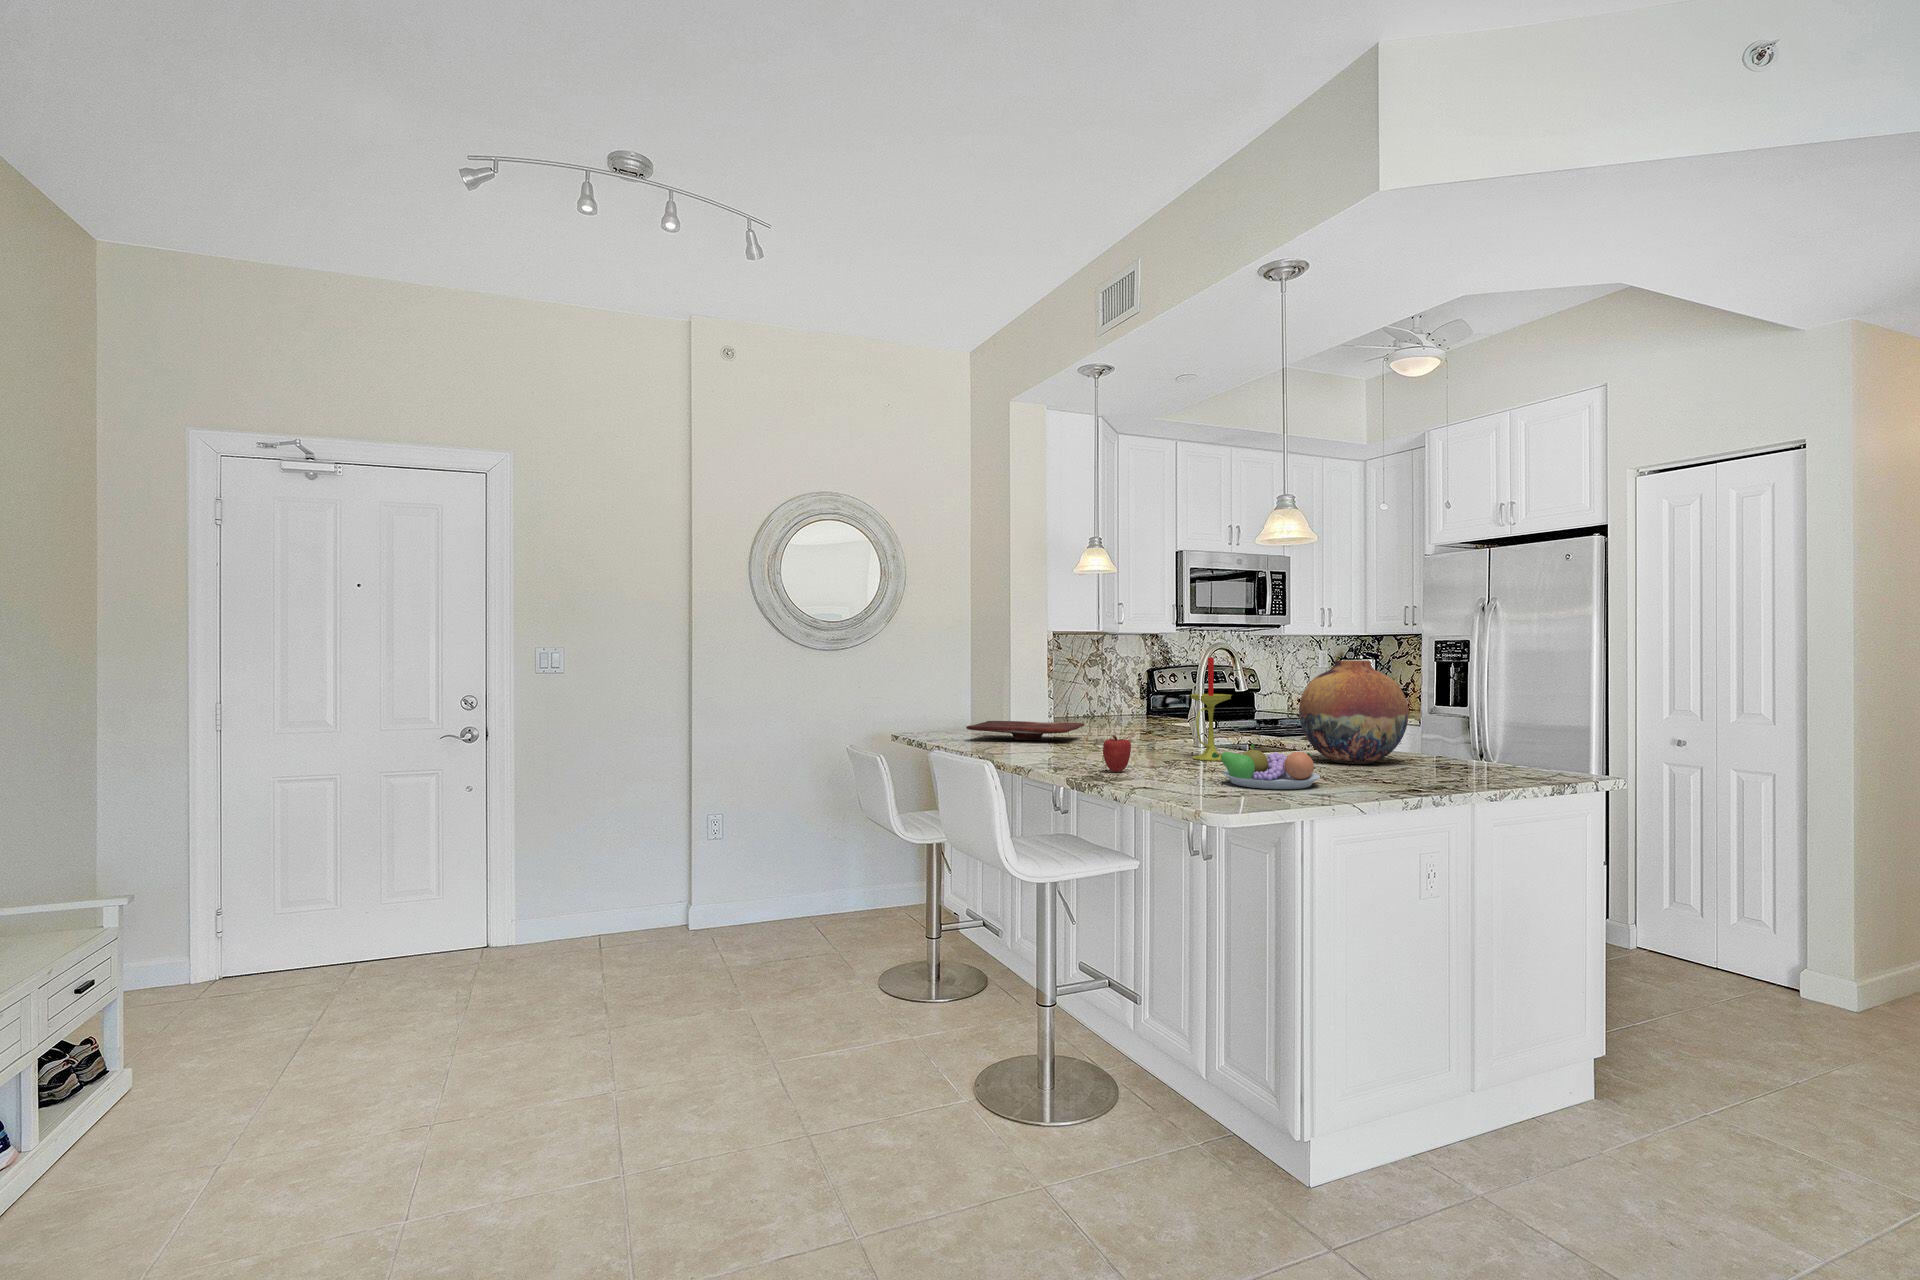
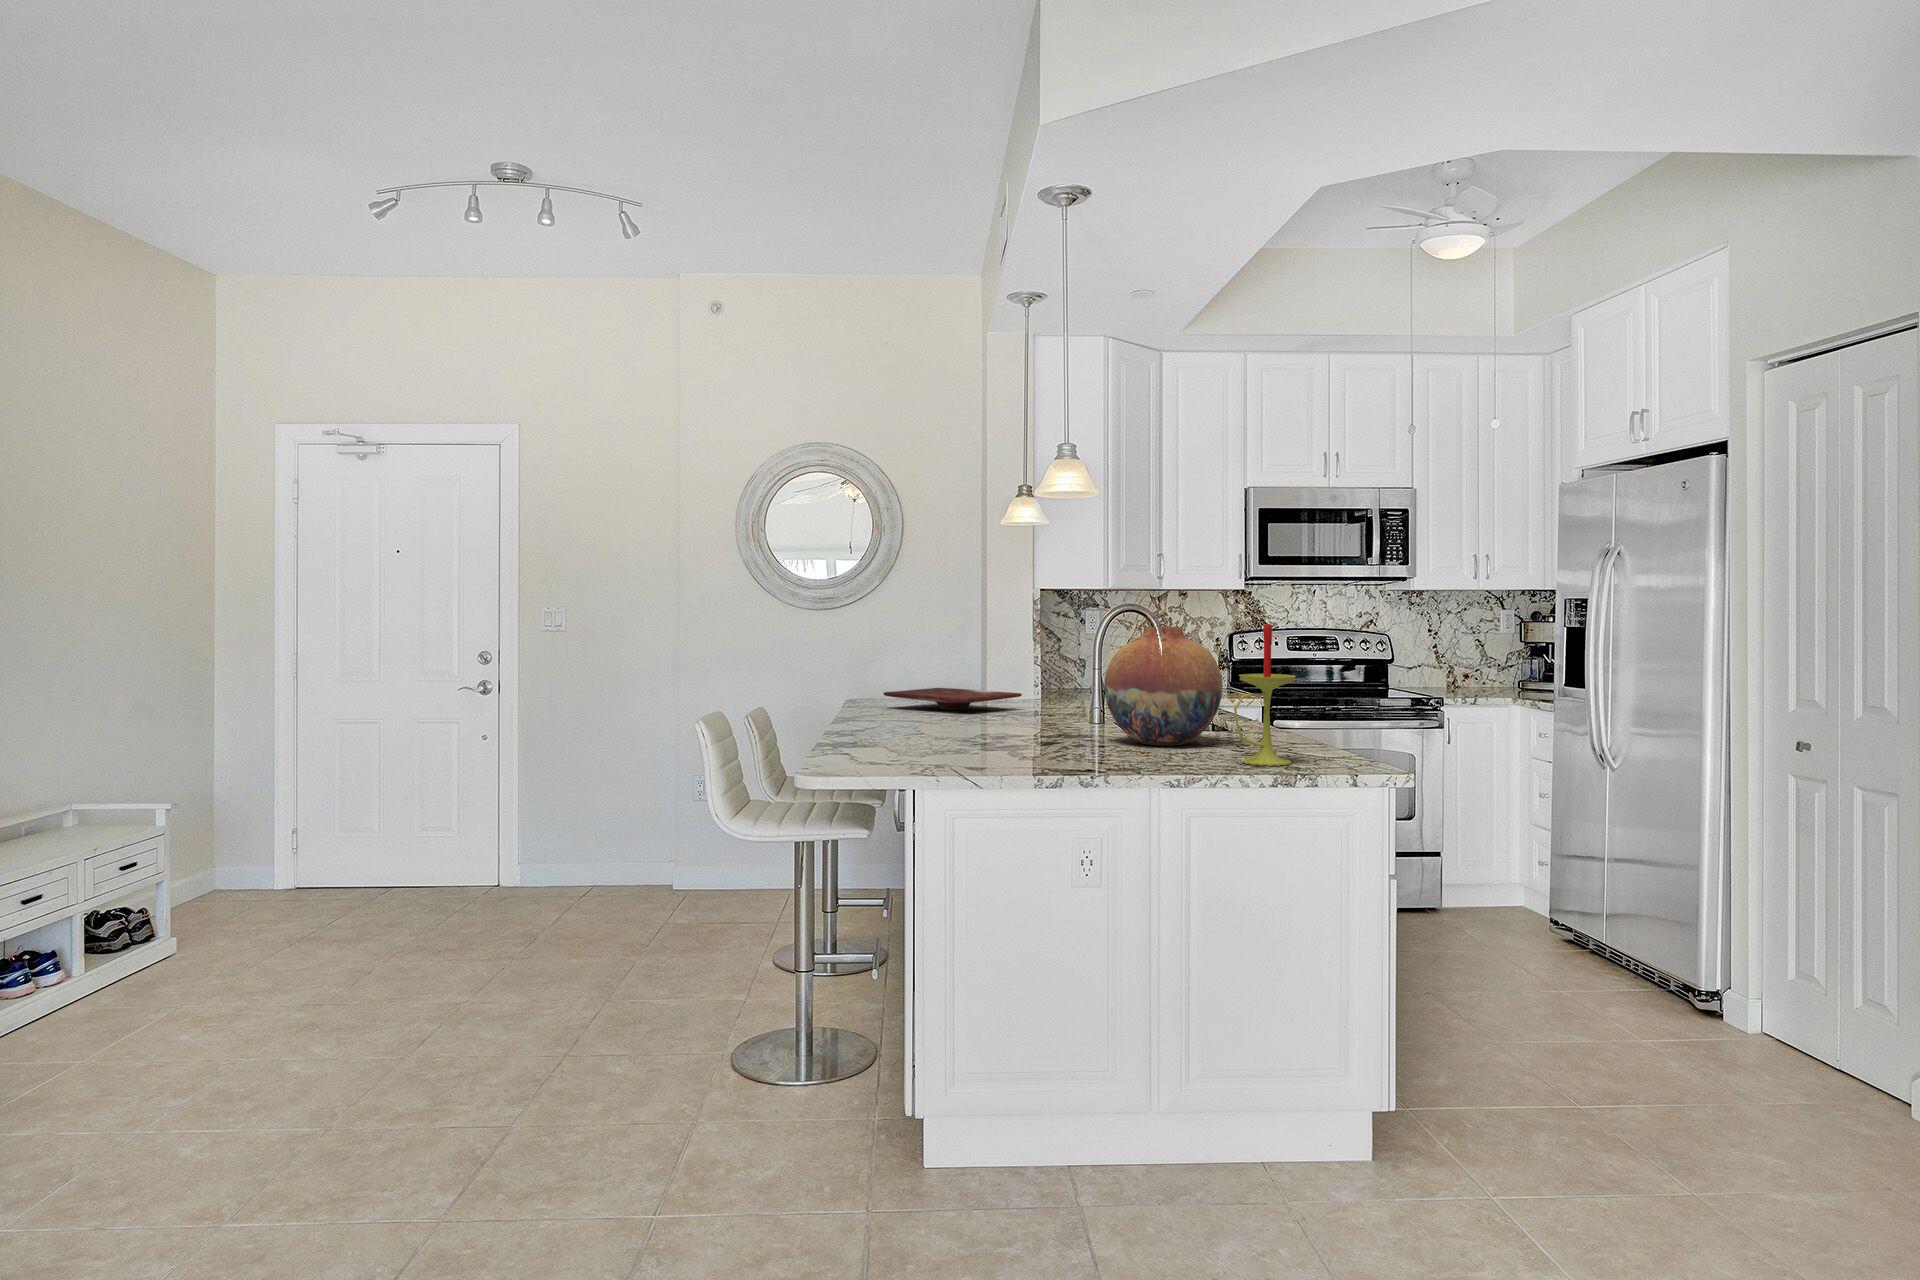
candle: present [1191,657,1231,761] -> present [1234,624,1296,766]
apple: present [1103,735,1131,772] -> none [851,702,880,740]
fruit bowl: present [1212,744,1320,789] -> none [898,714,996,762]

